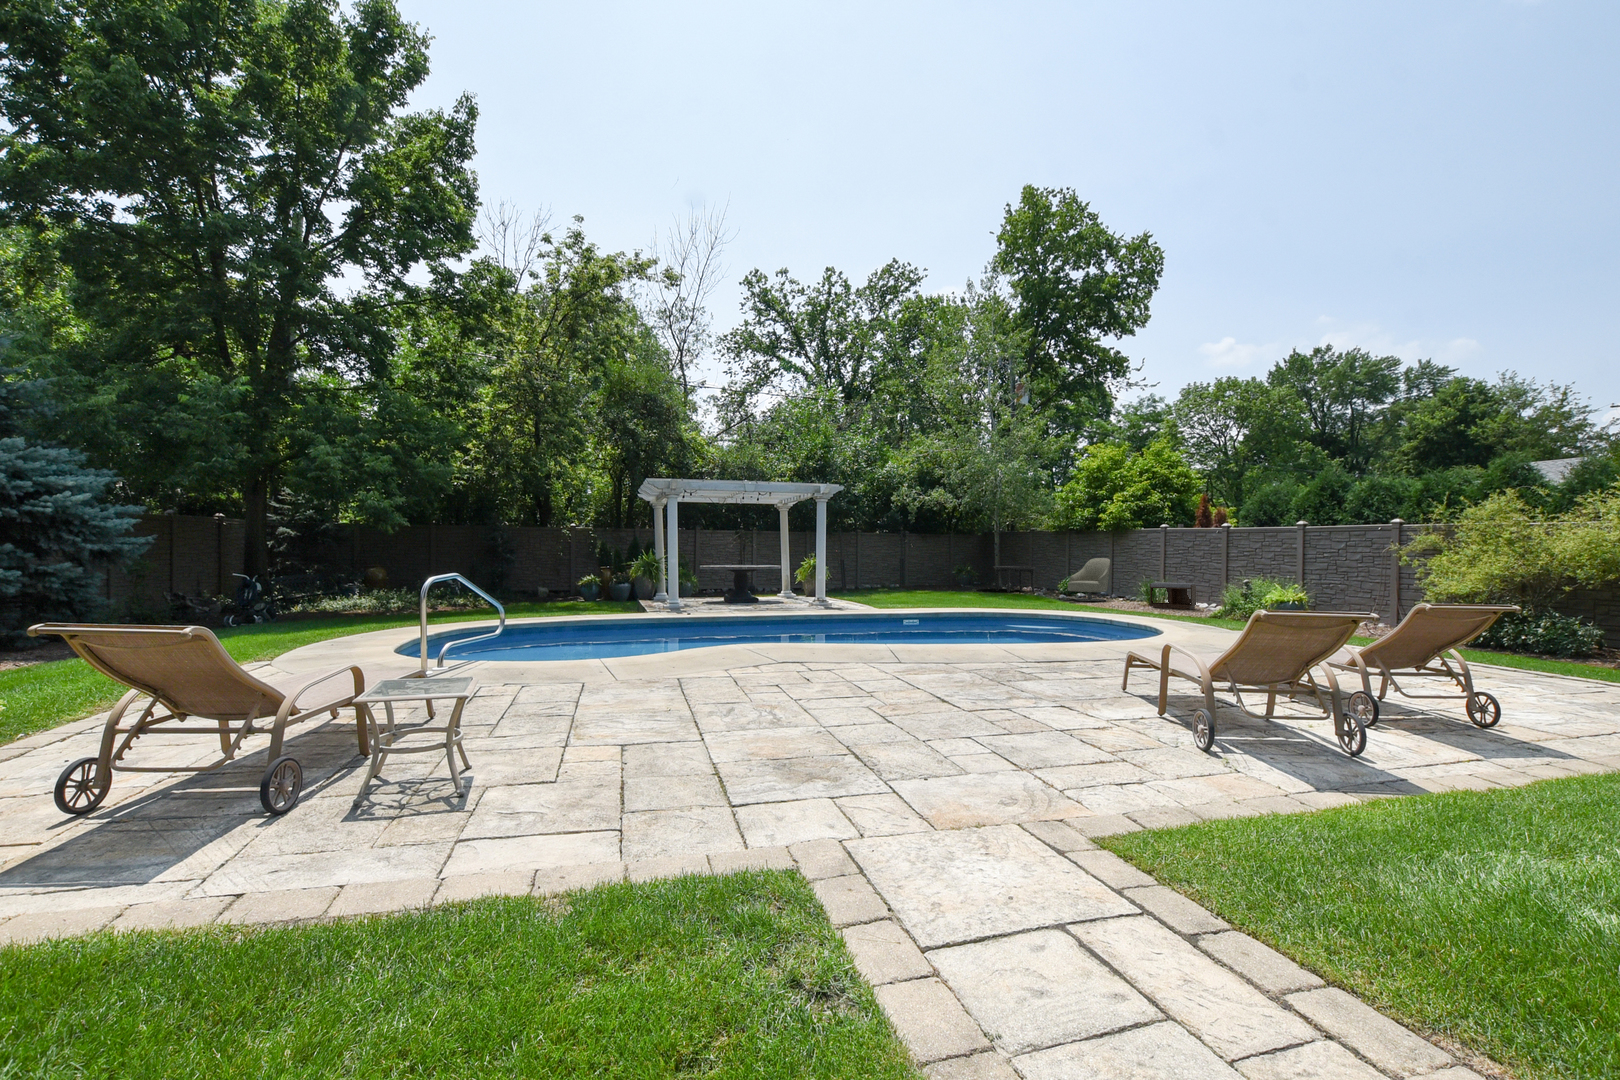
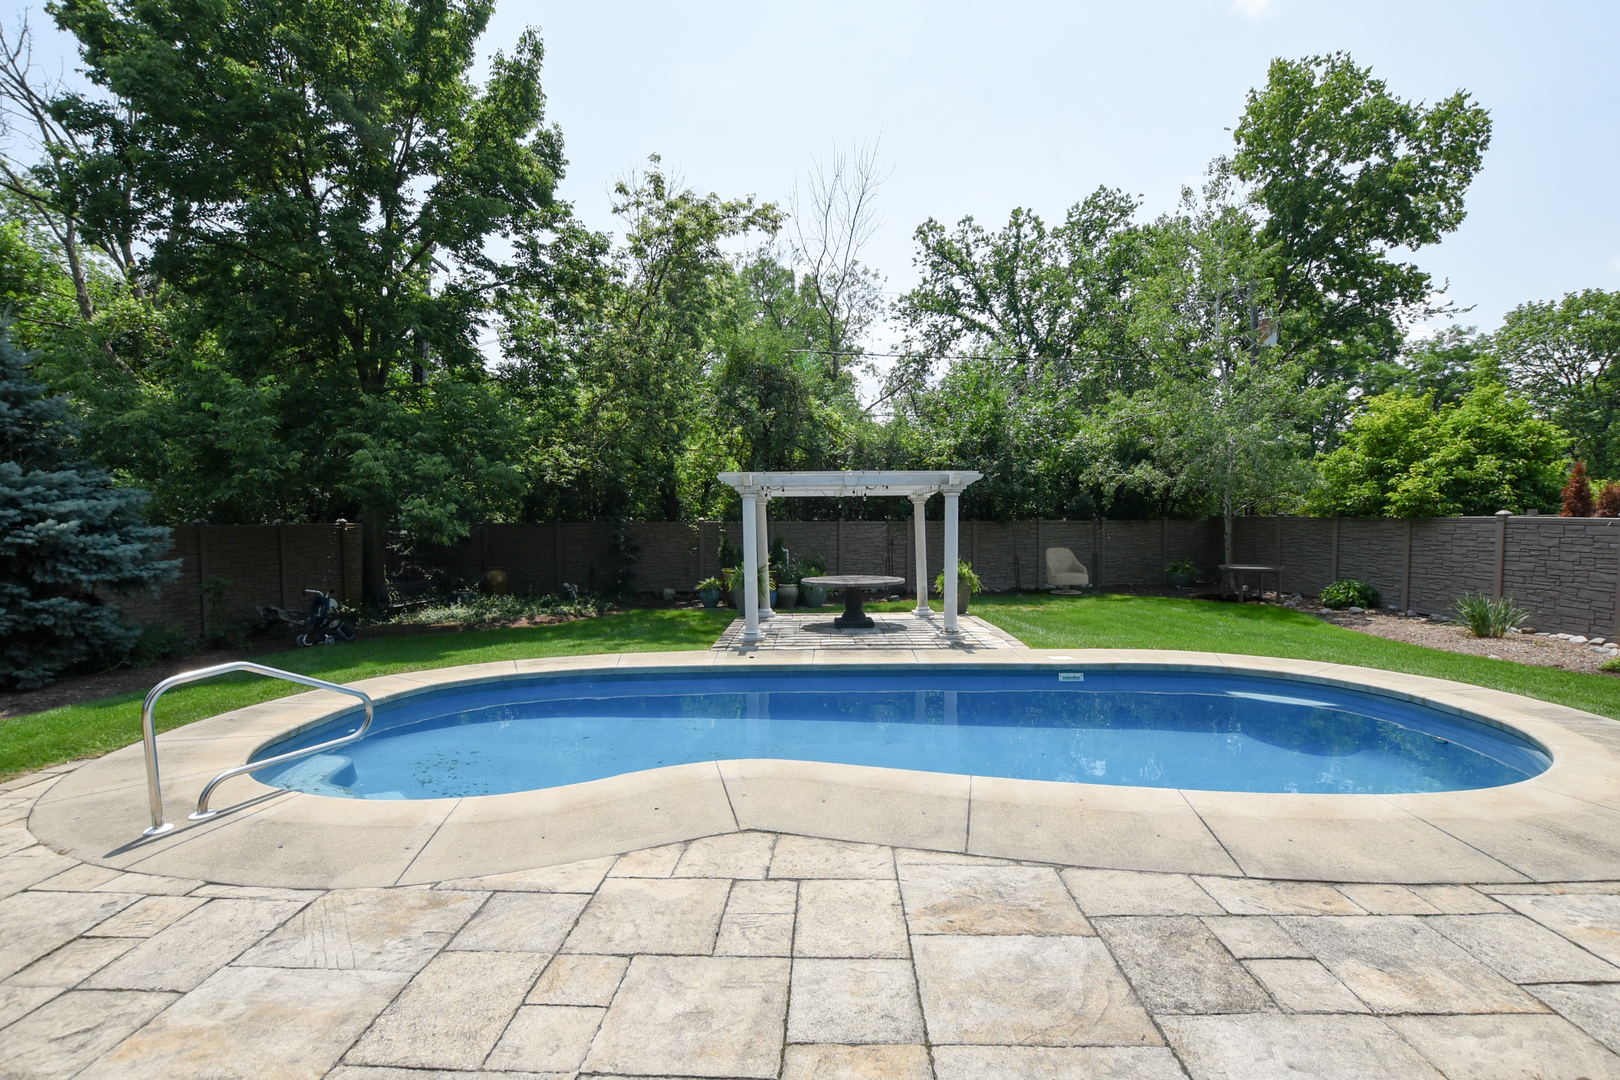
armchair: present [1068,558,1110,601] -> present [1046,548,1088,594]
bench: present [1150,582,1197,609] -> none [1486,606,1585,654]

